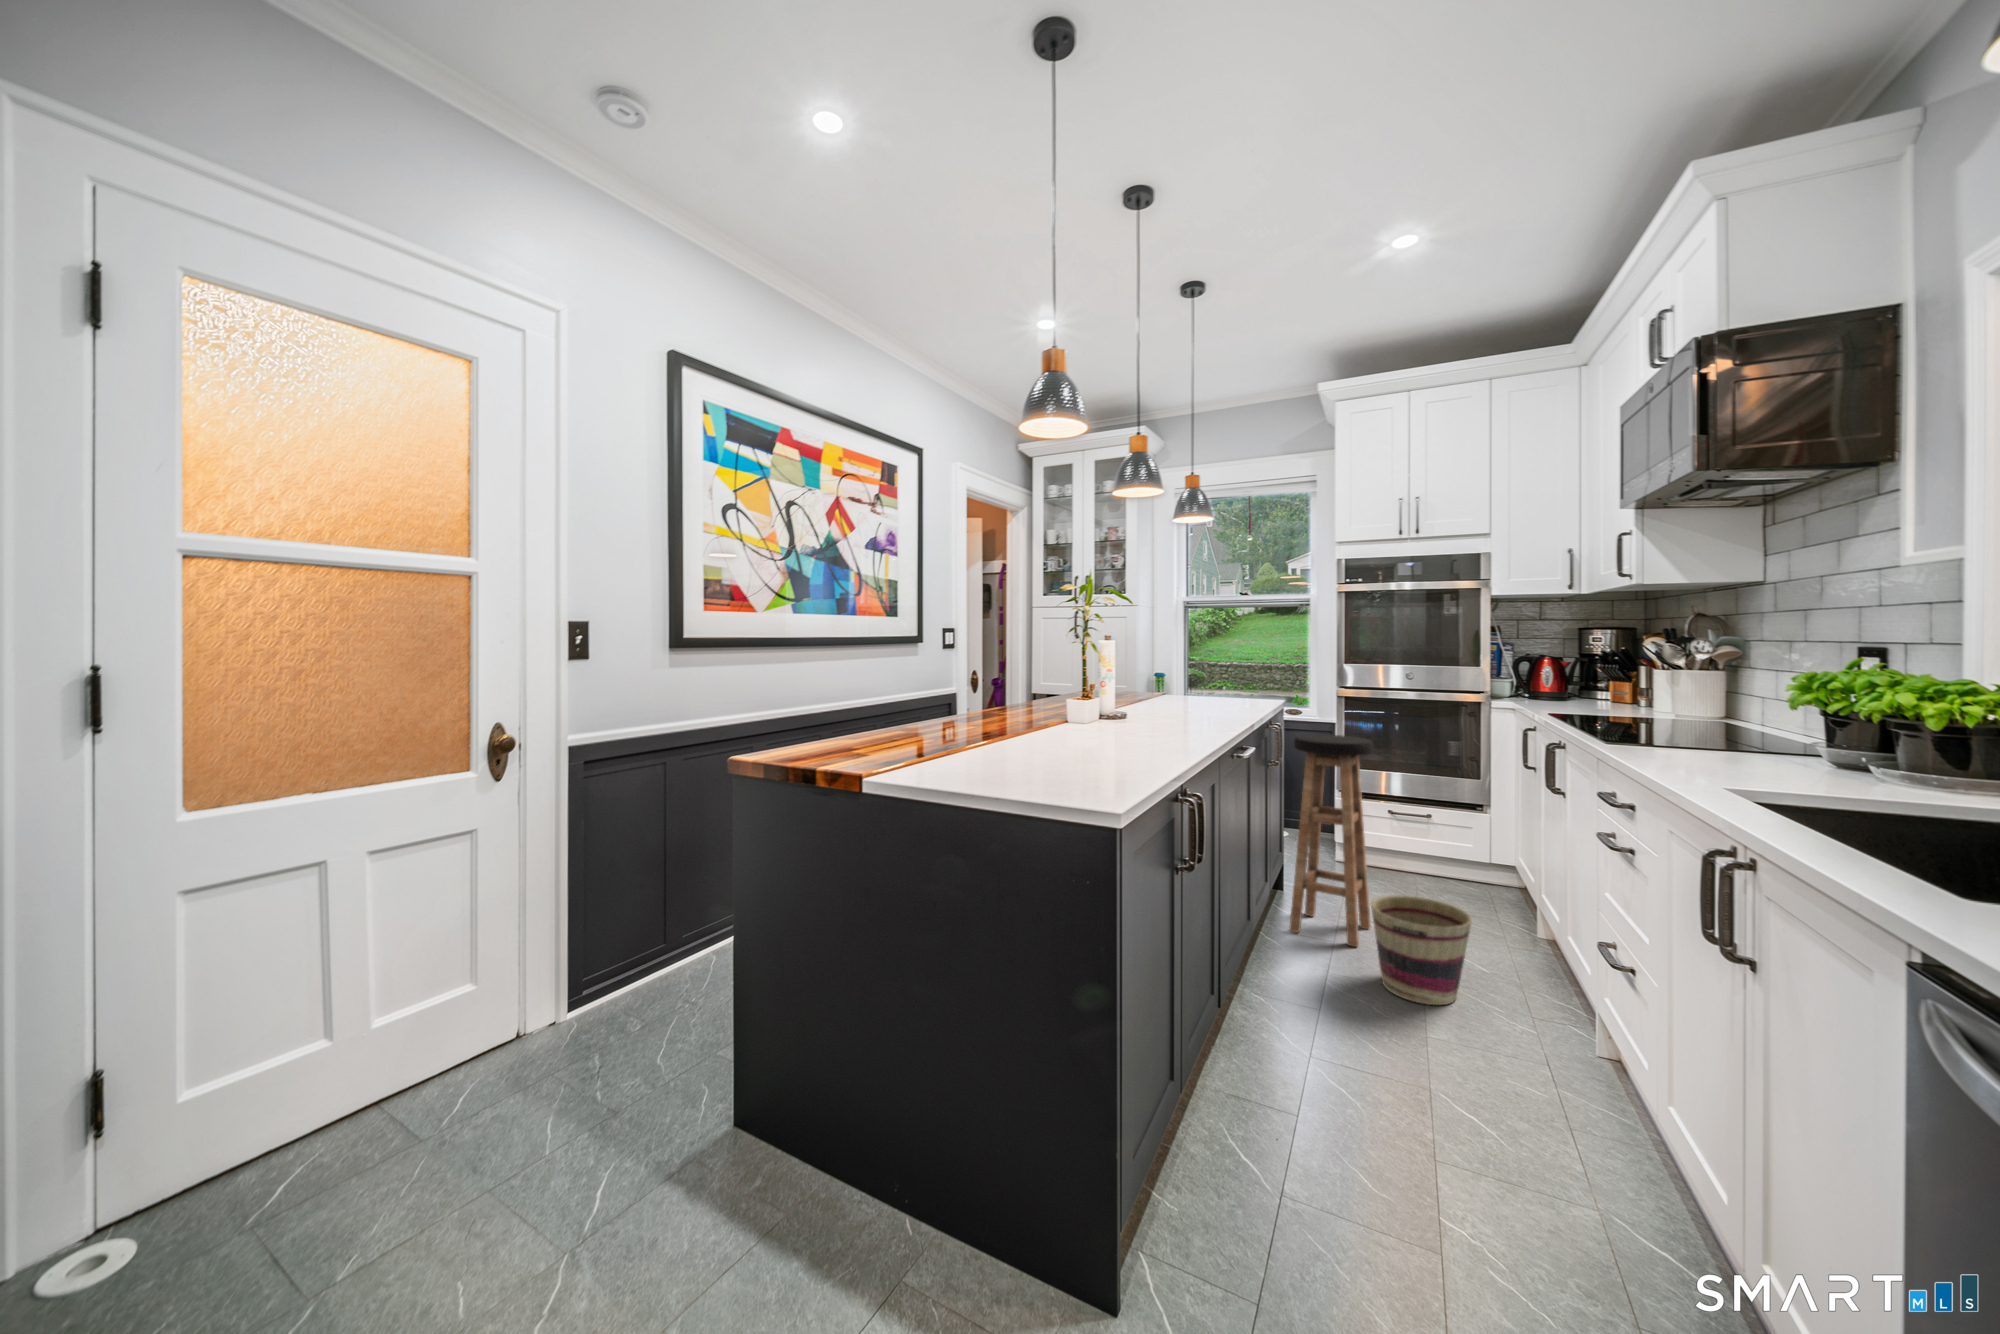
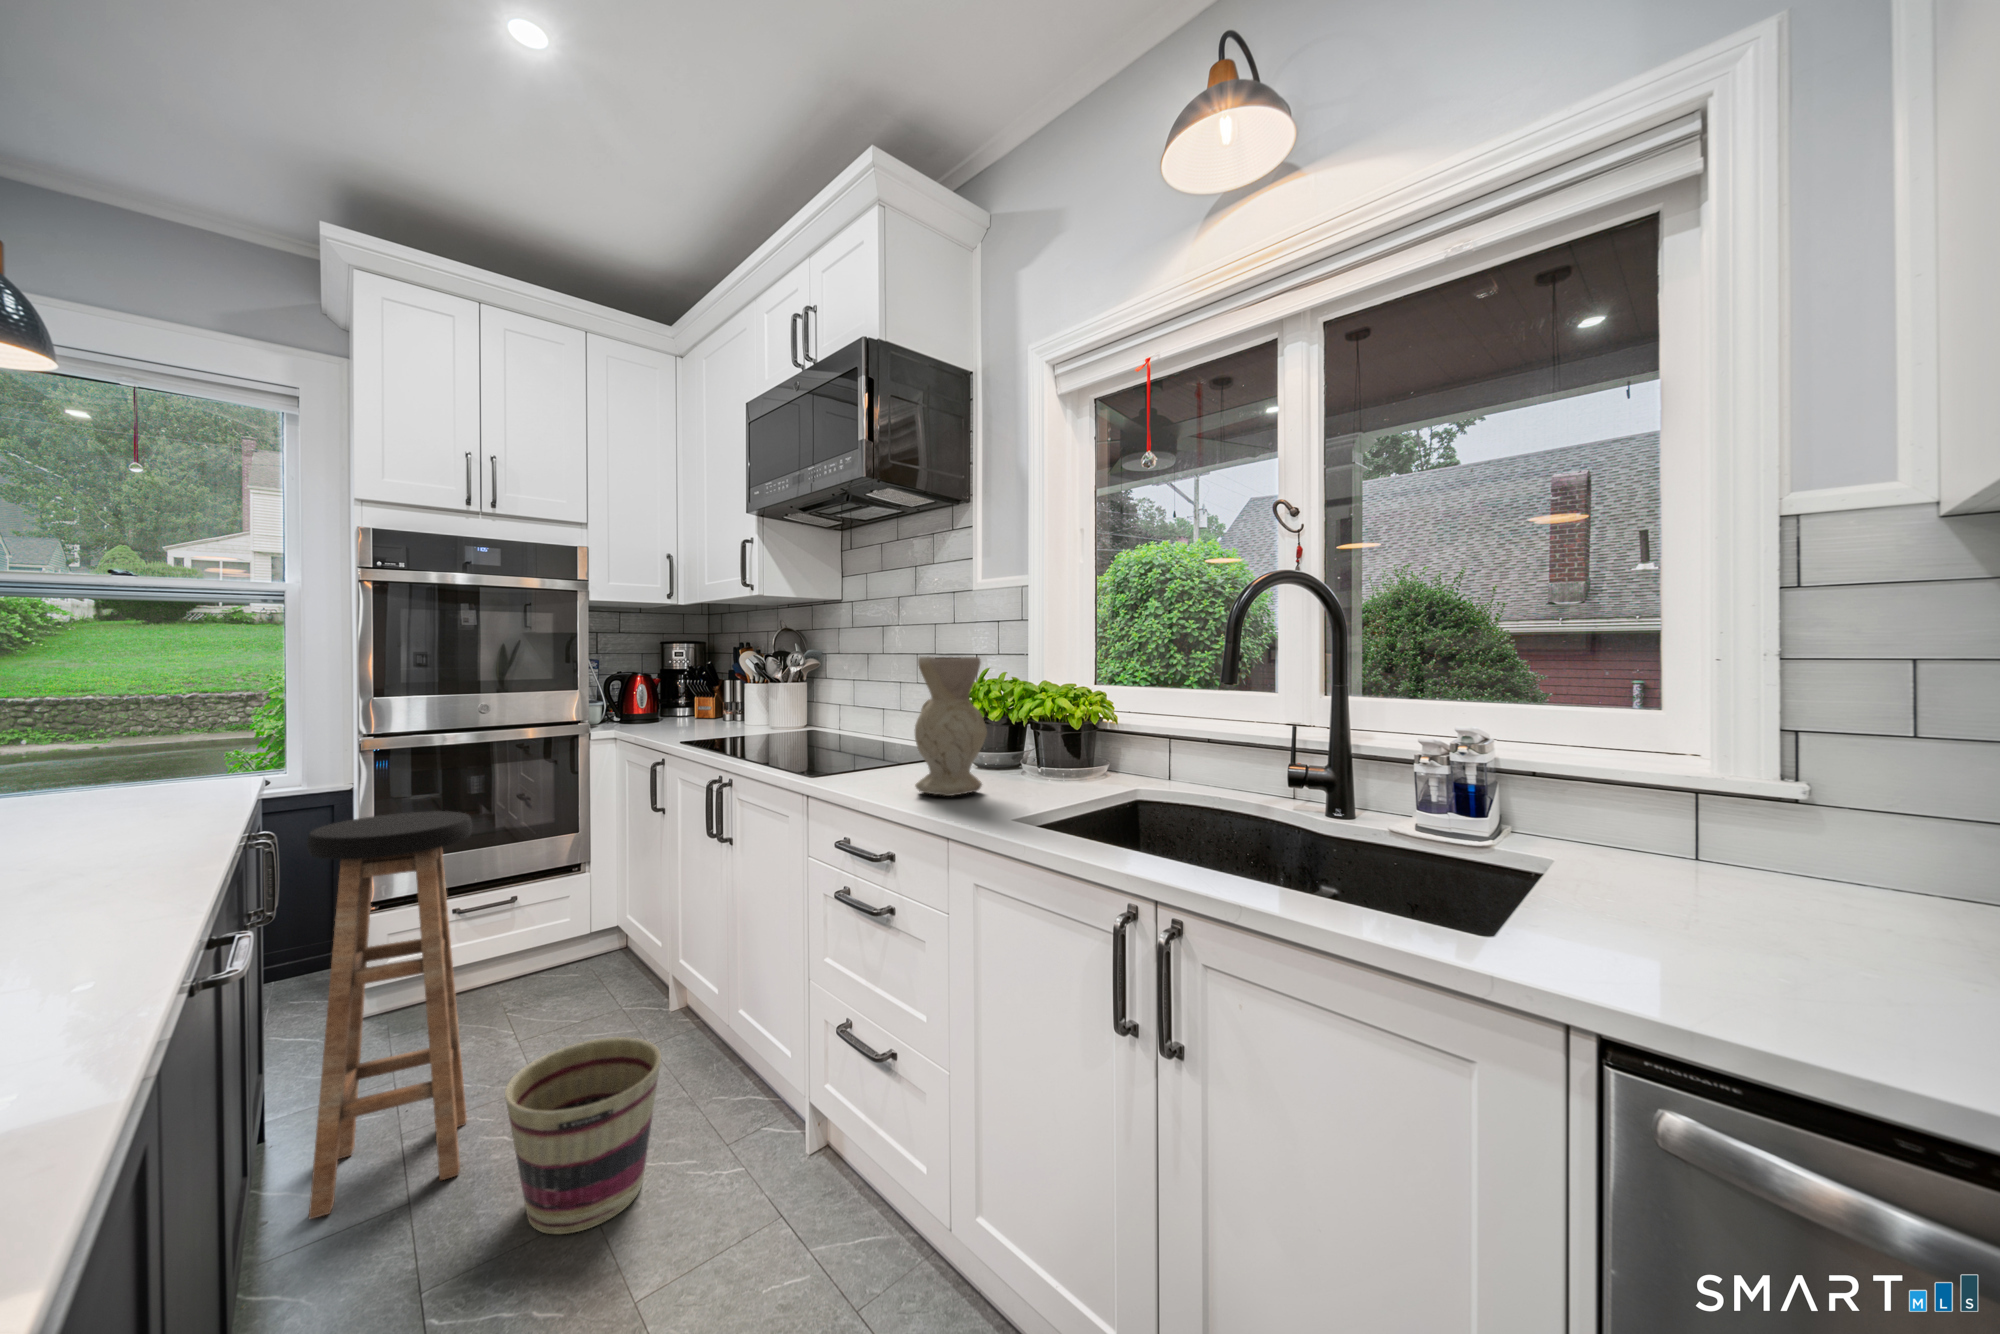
vase: none [1680,644,1779,775] -> present [915,657,987,796]

